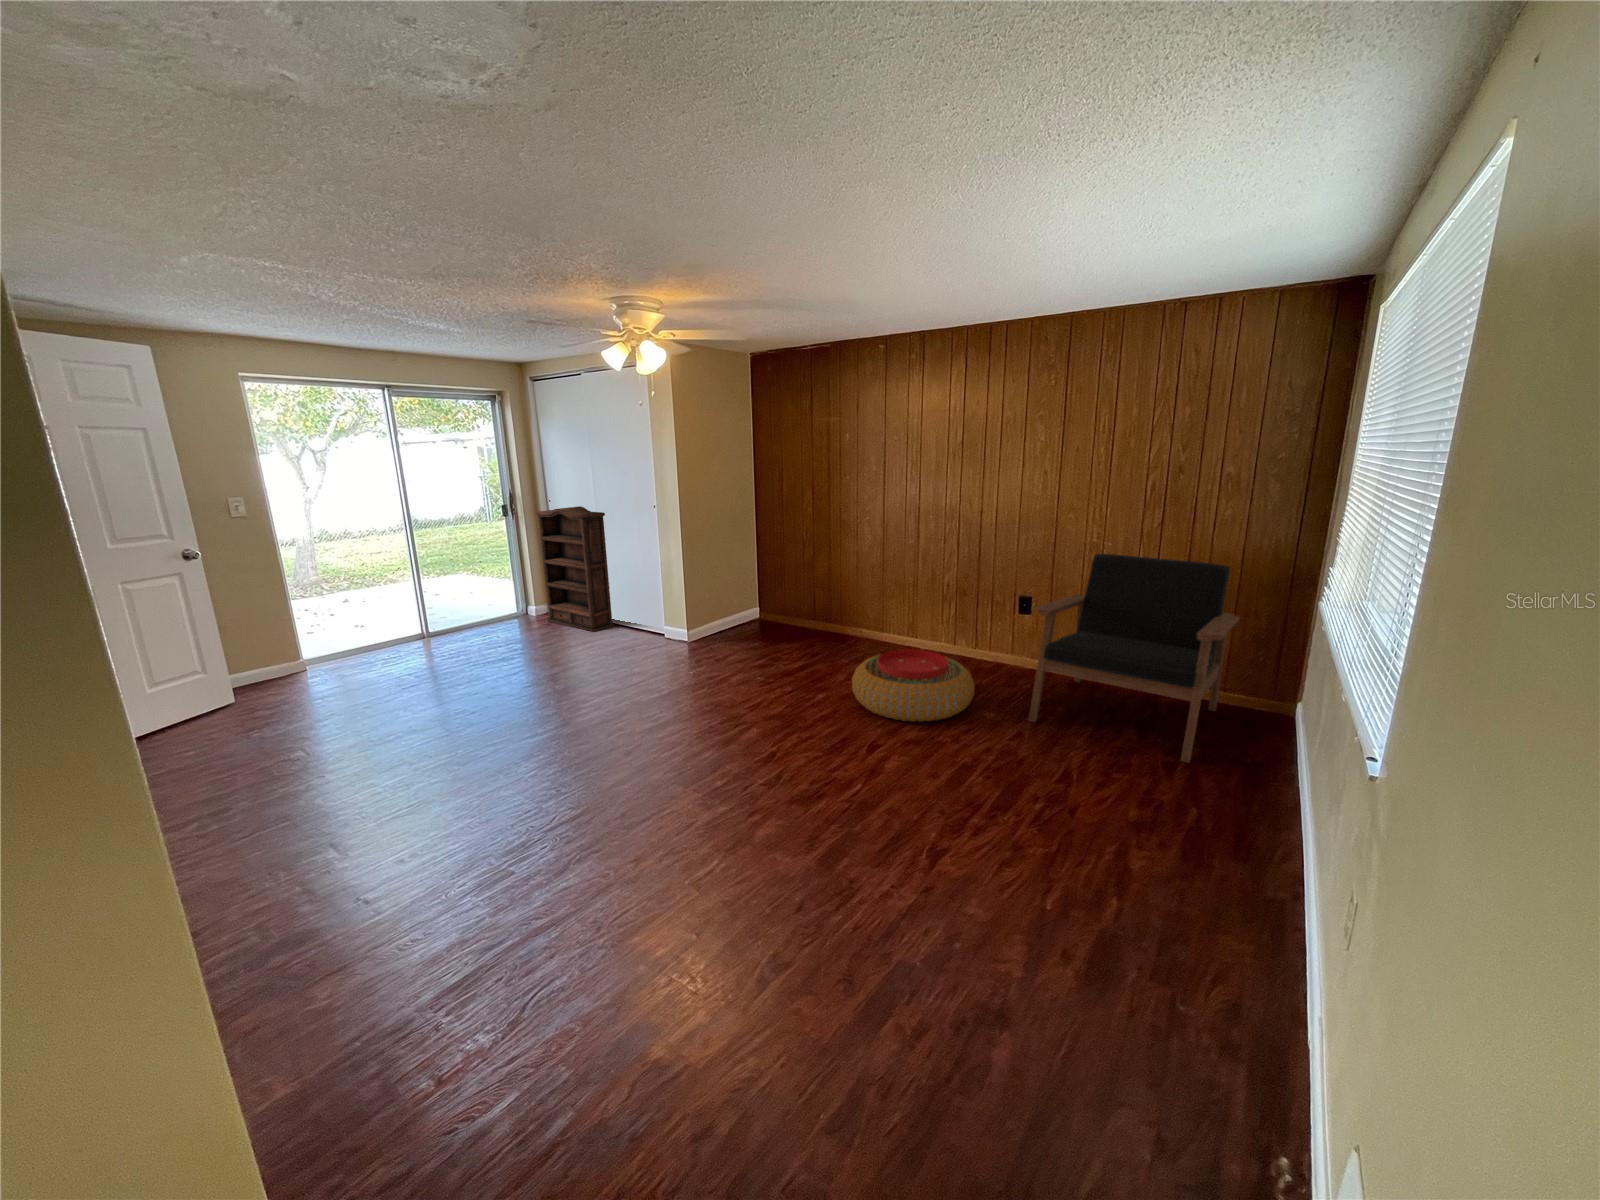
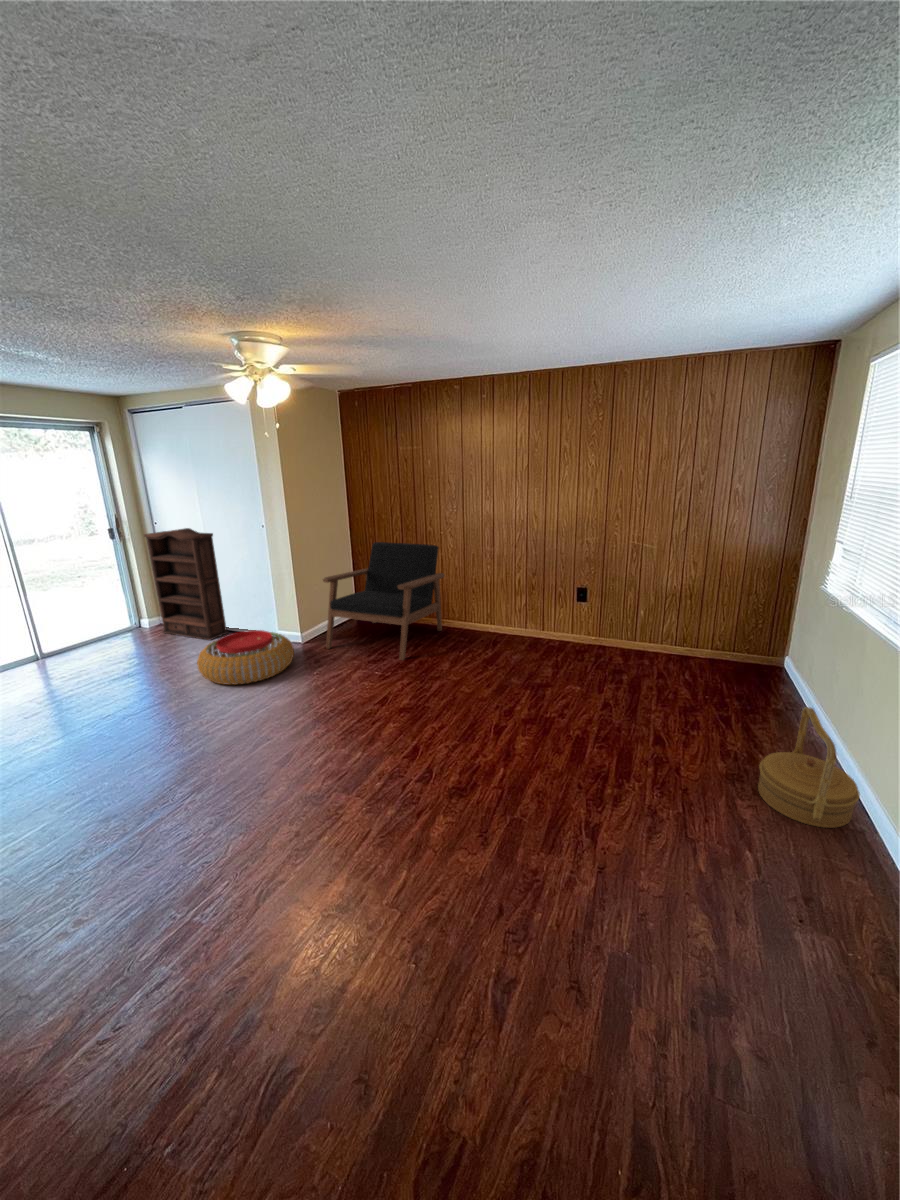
armchair: present [1029,554,1240,762] -> present [323,542,444,660]
pouf: present [852,649,974,722] -> present [197,630,294,685]
woven basket: none [1171,743,1297,894] -> present [758,707,860,828]

